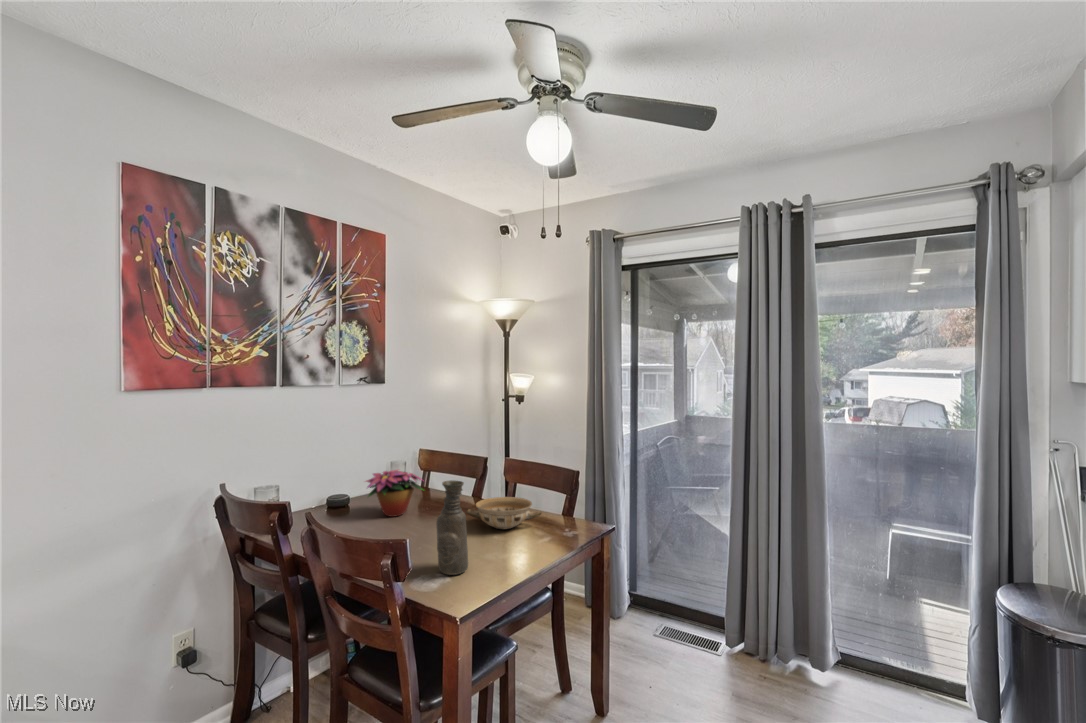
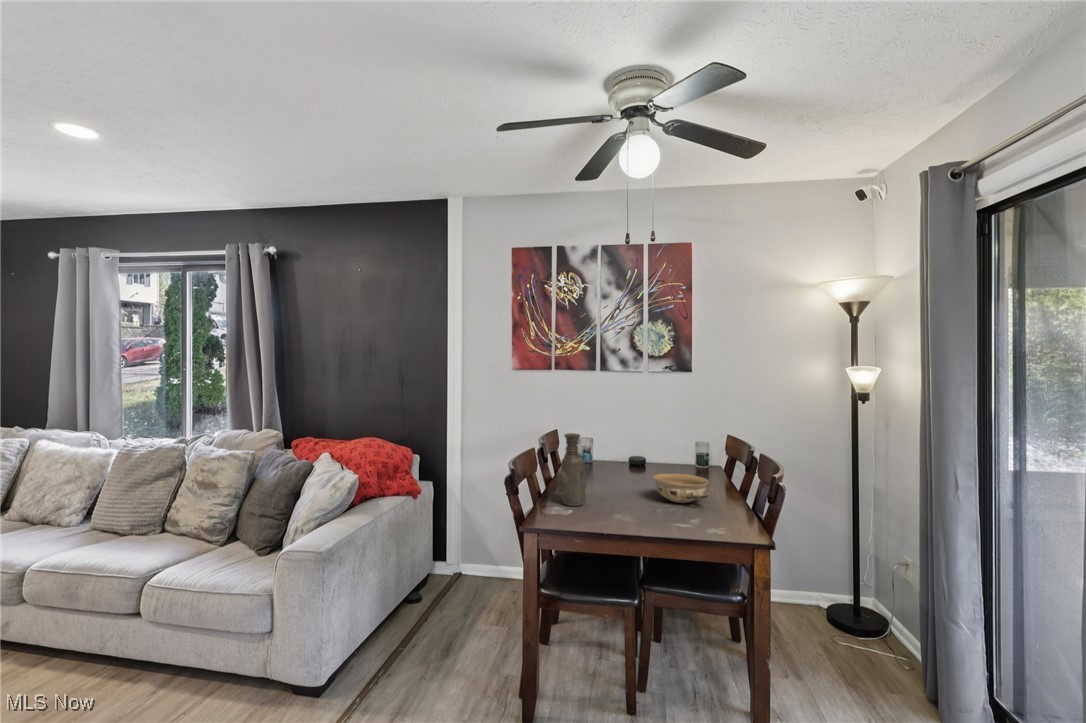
flower arrangement: present [366,470,423,517] -> none [617,439,673,477]

